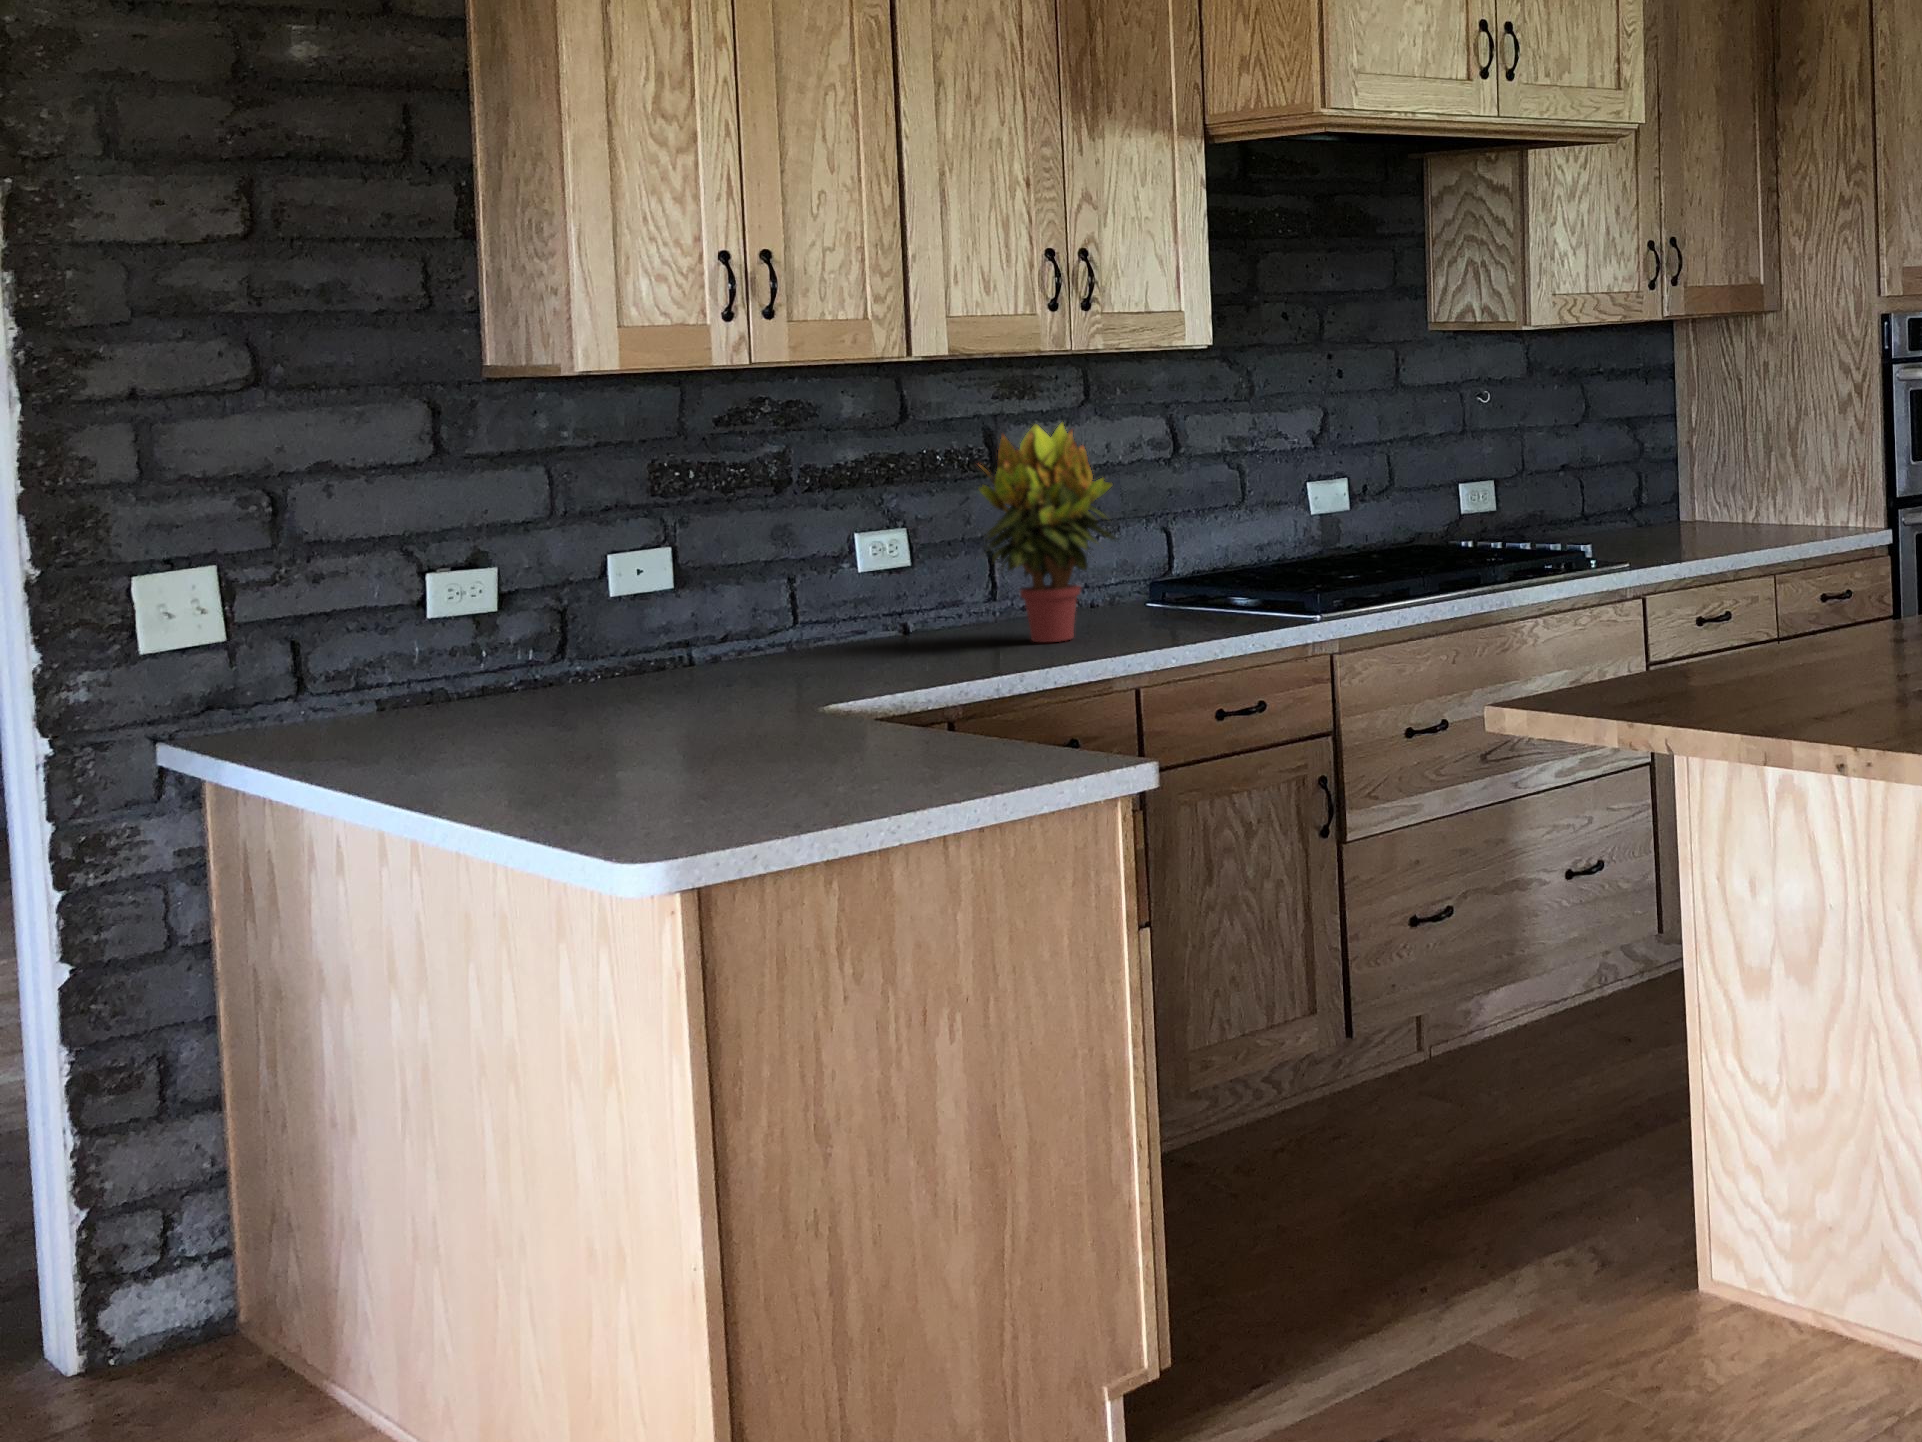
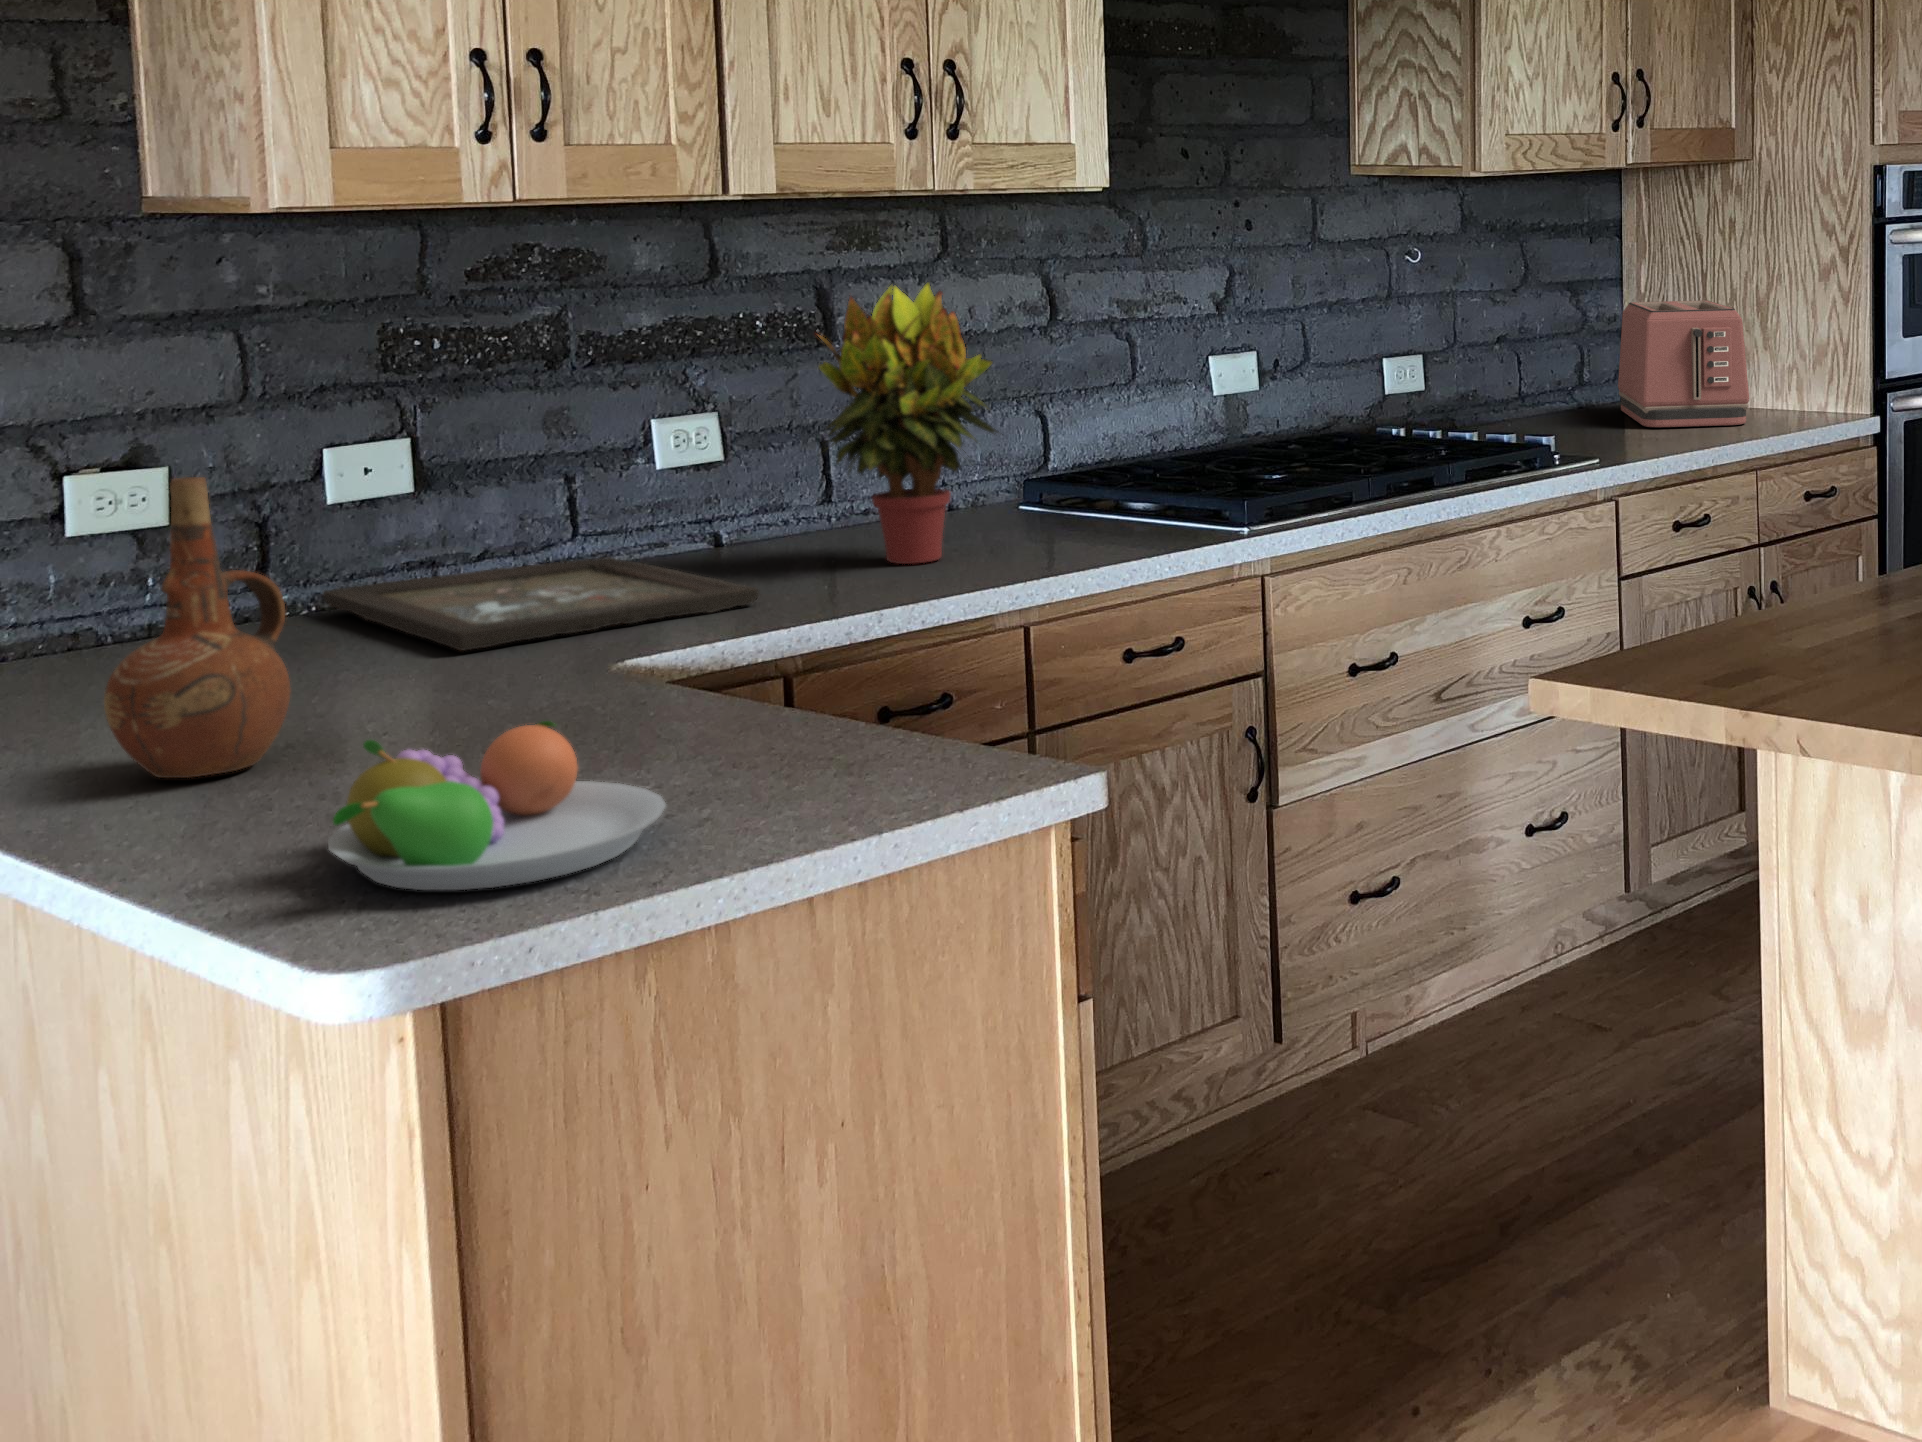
toaster: none [1663,433,1767,541] -> present [1618,300,1749,427]
ceramic pitcher: none [478,557,602,767] -> present [104,477,291,778]
tray: none [607,639,932,698] -> present [322,557,760,651]
fruit bowl: none [638,716,860,818] -> present [328,721,666,890]

